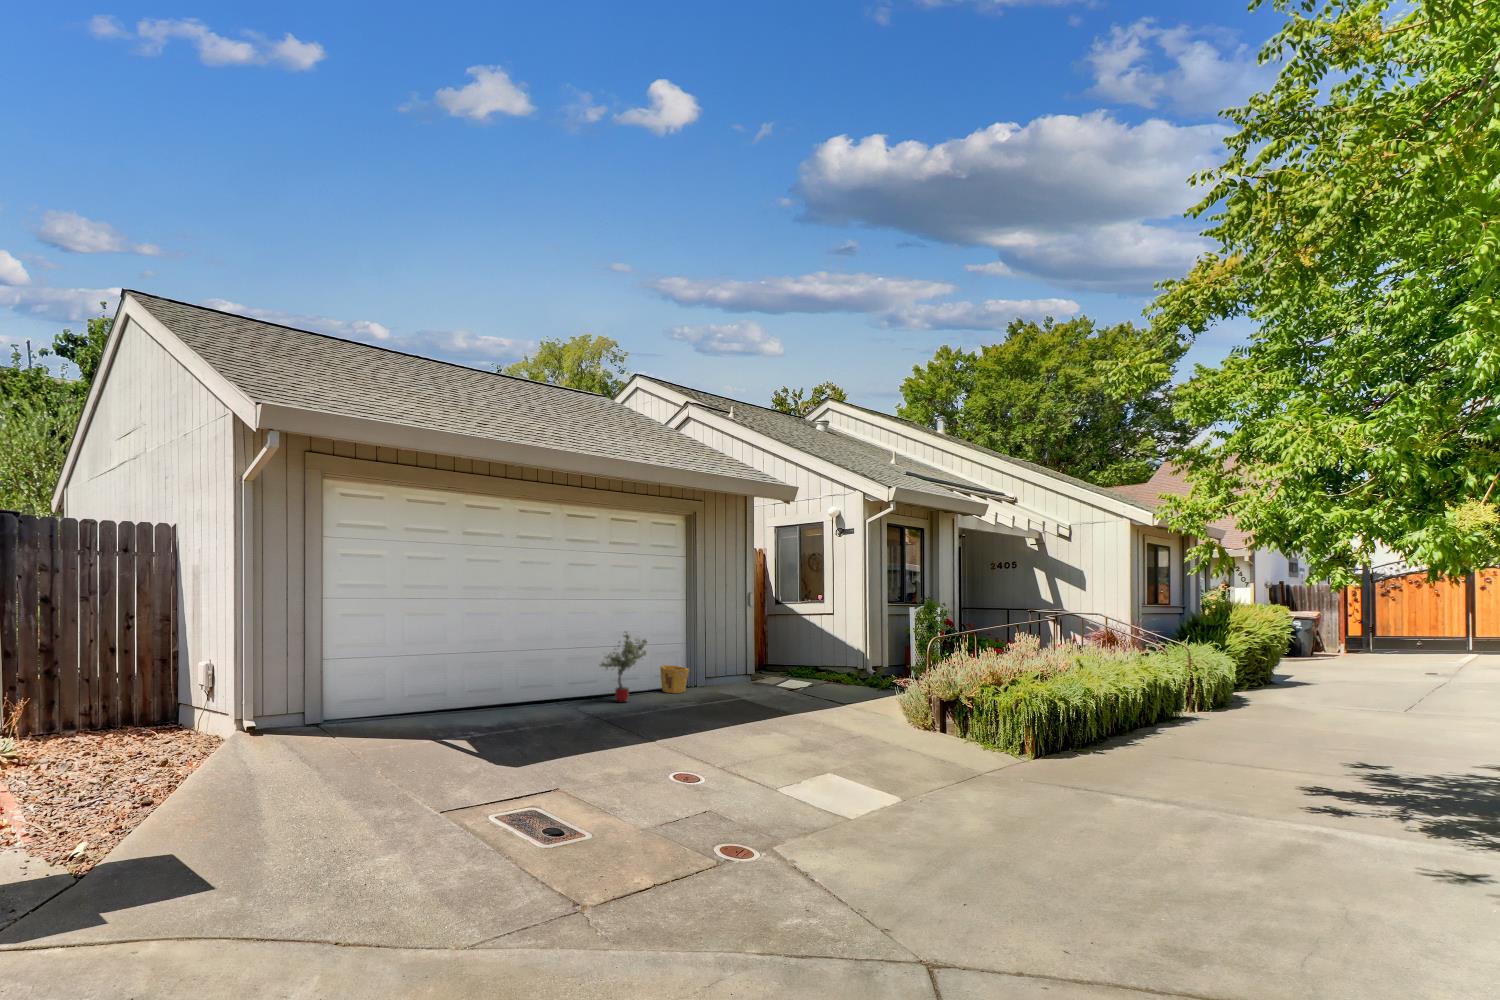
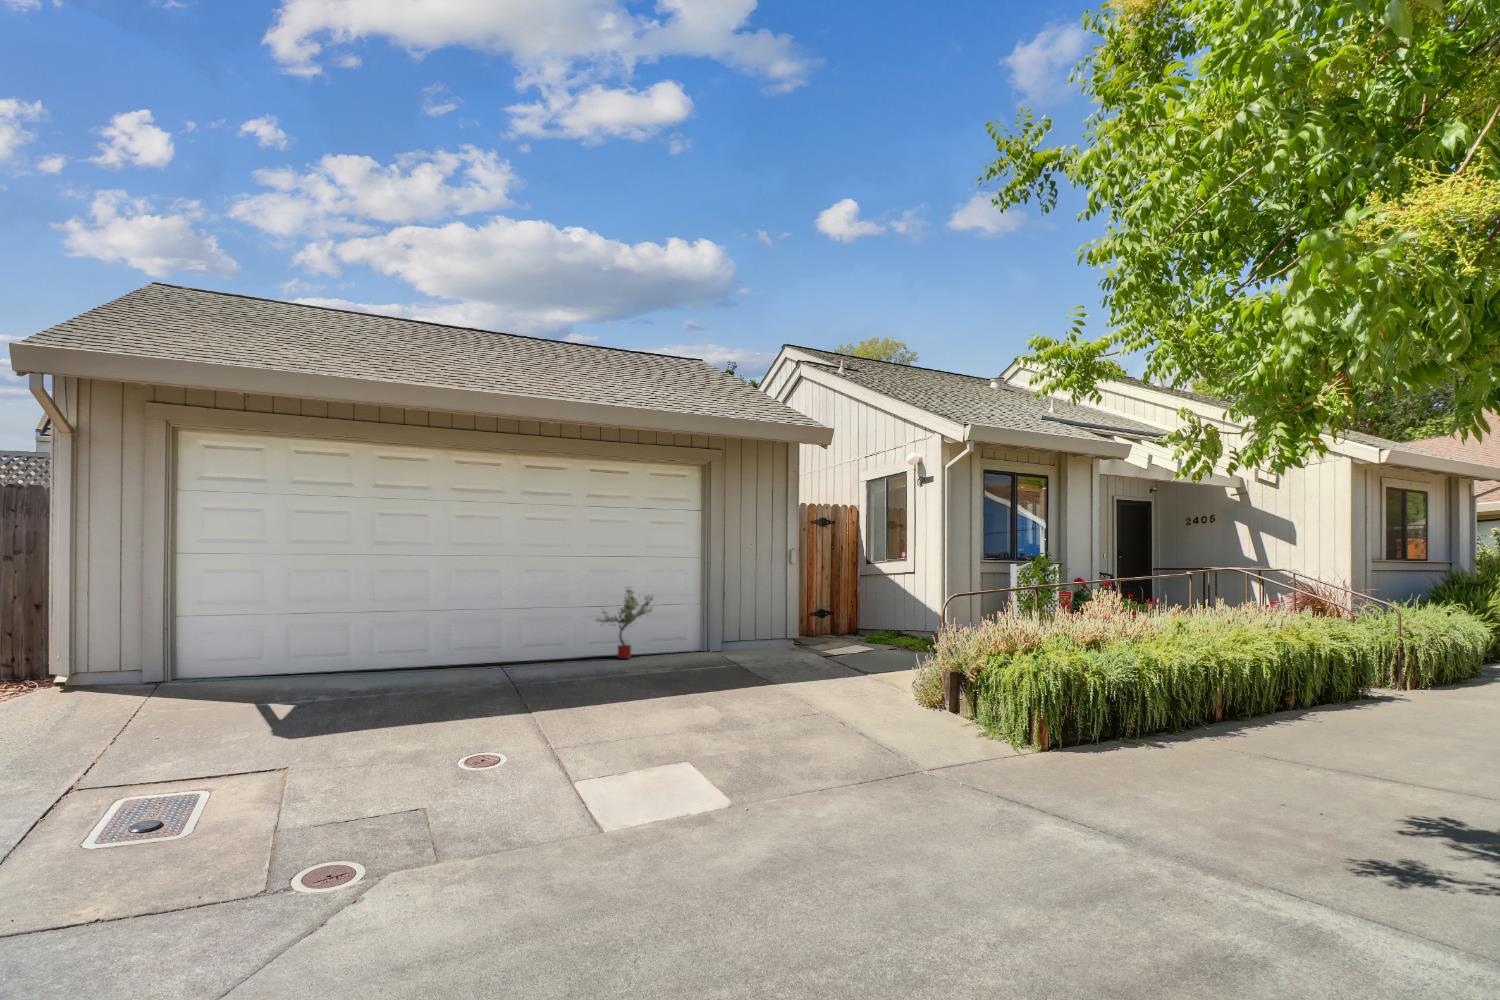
bucket: present [660,665,689,693] -> none [684,624,713,653]

